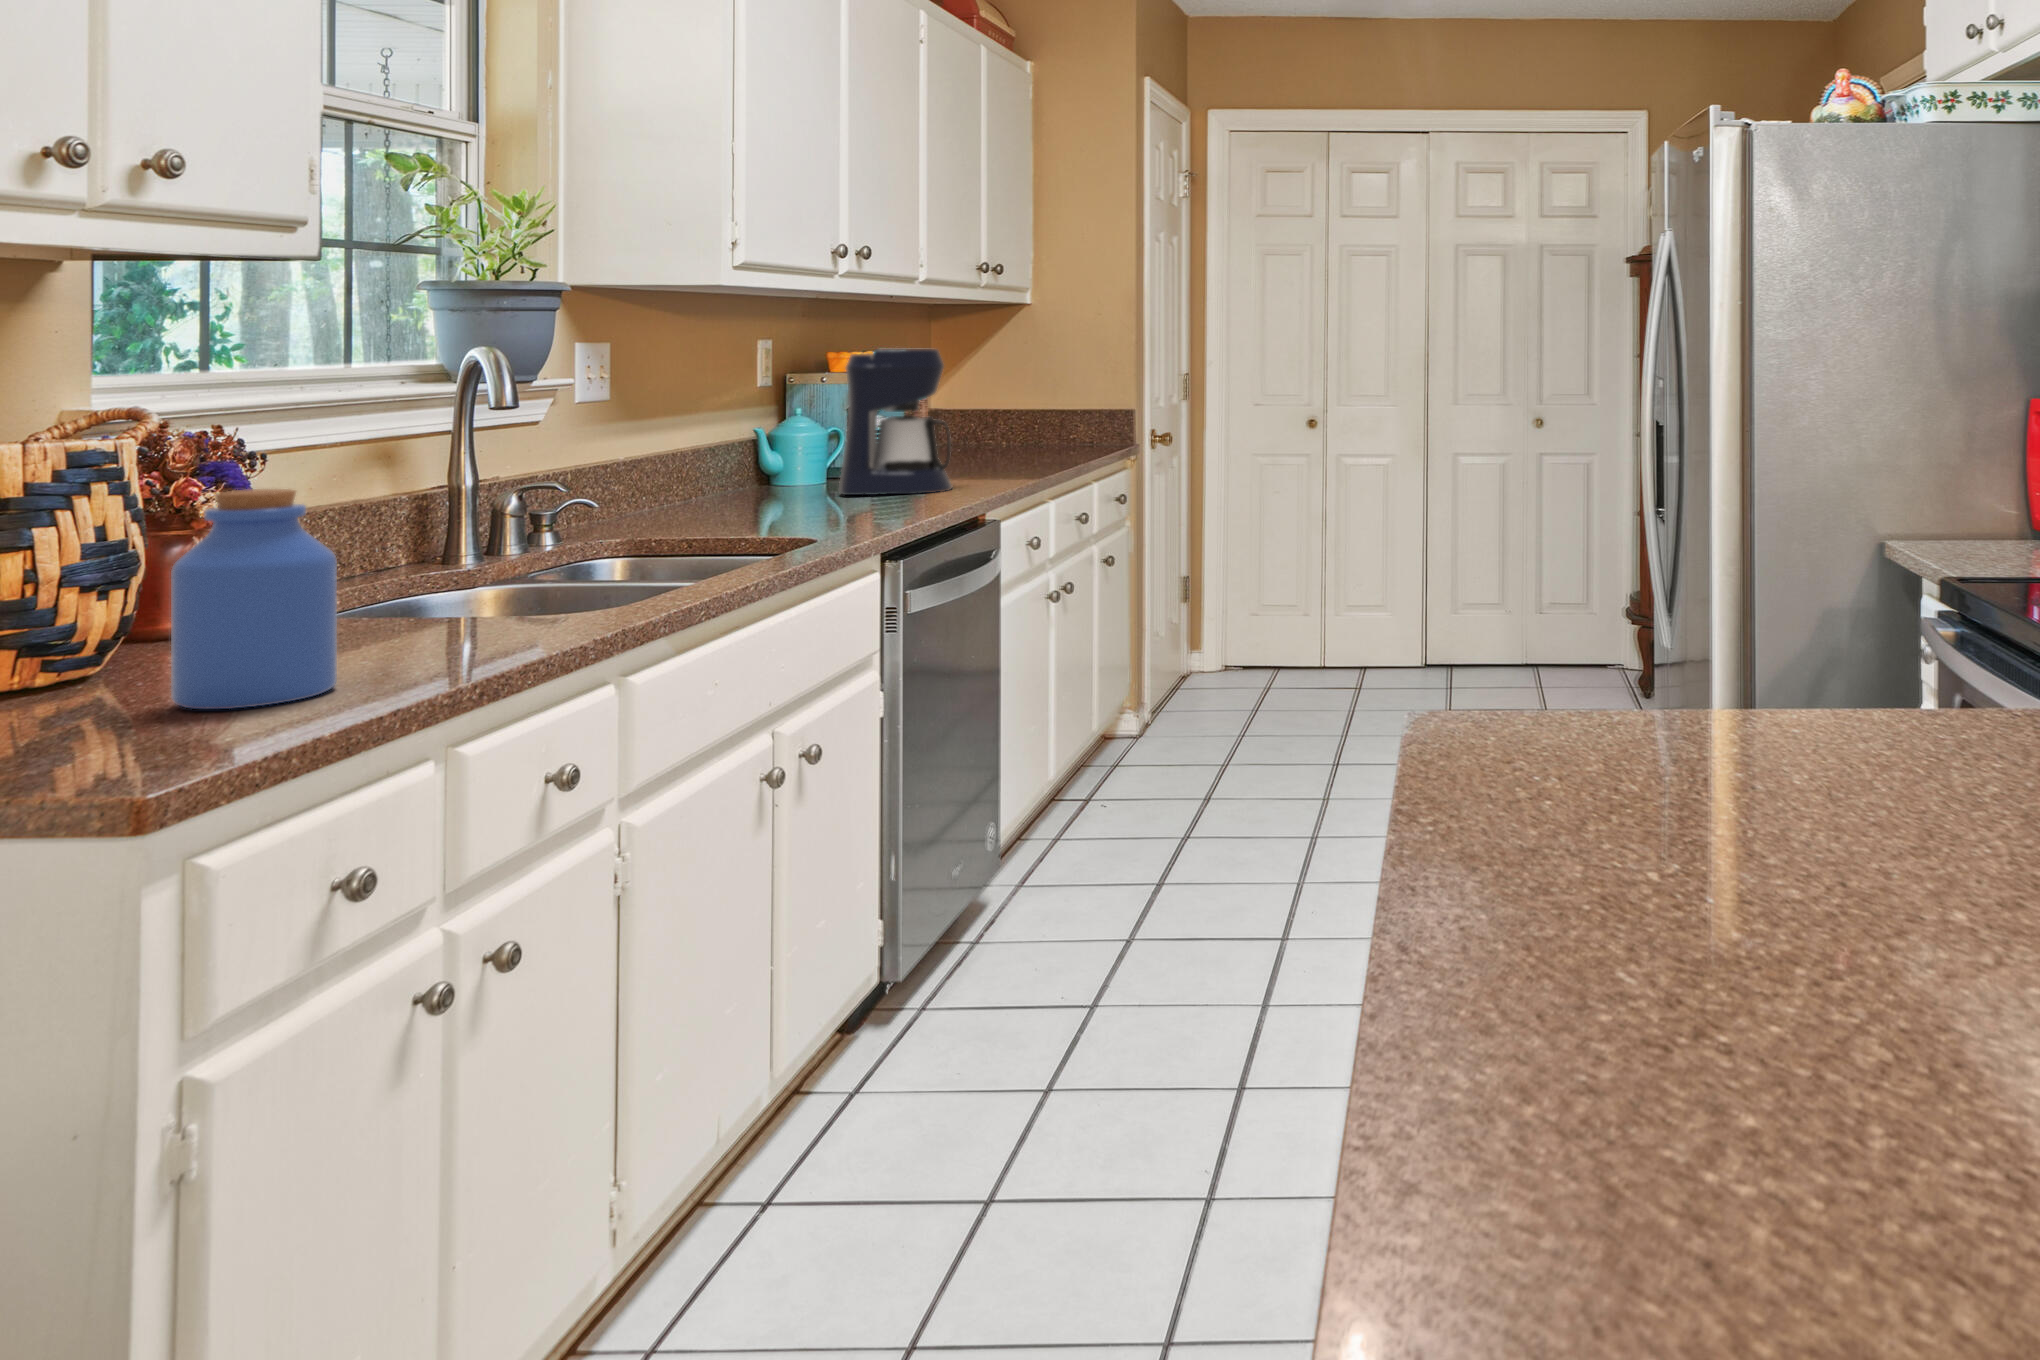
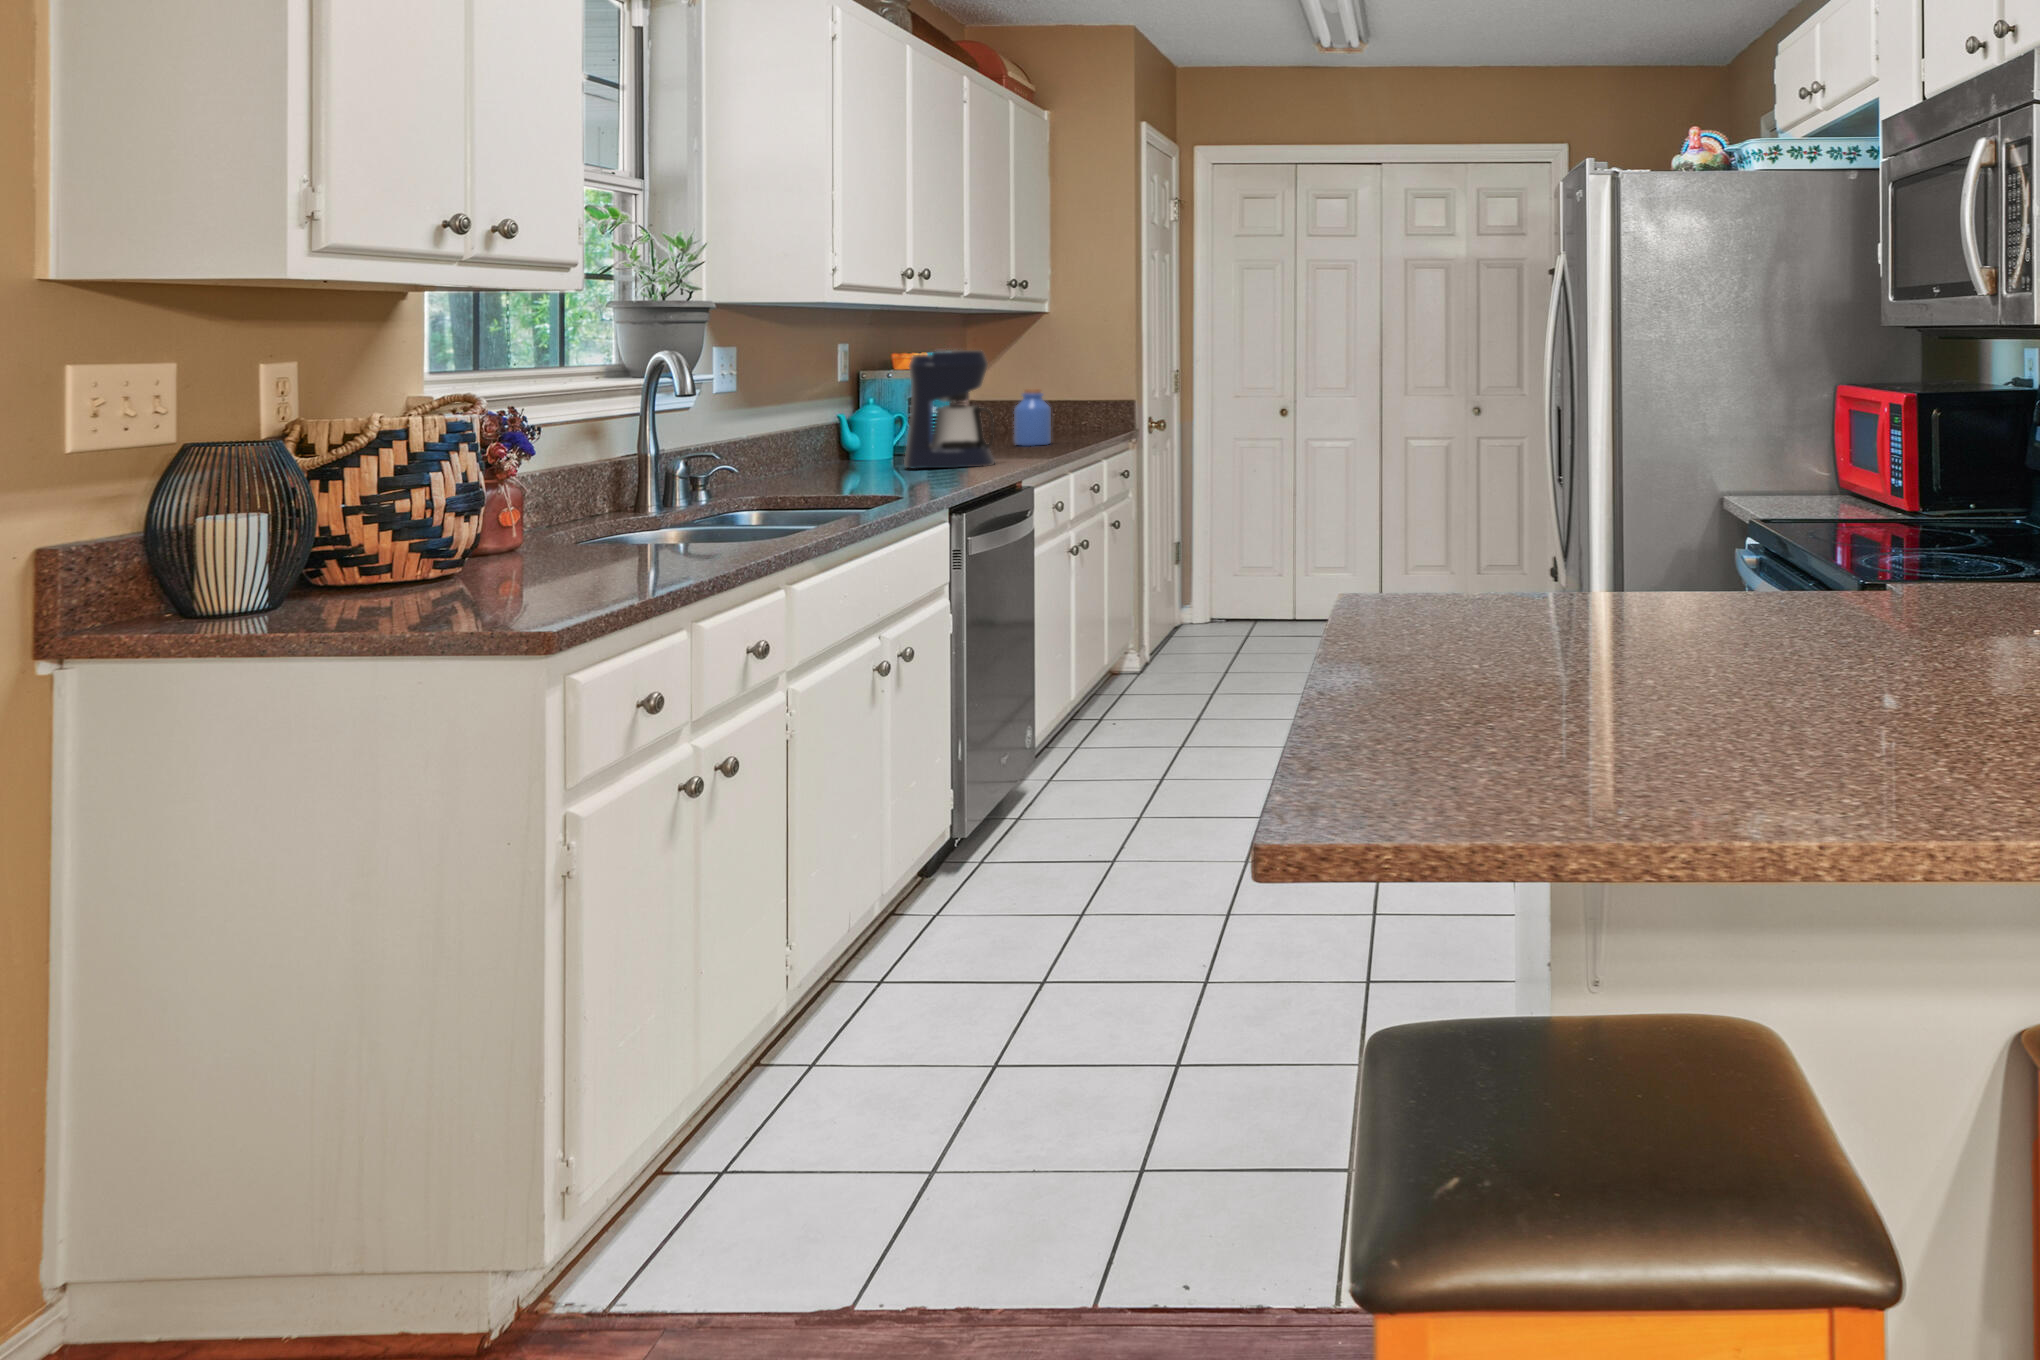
jar: present [171,489,337,709] -> present [1014,389,1051,446]

